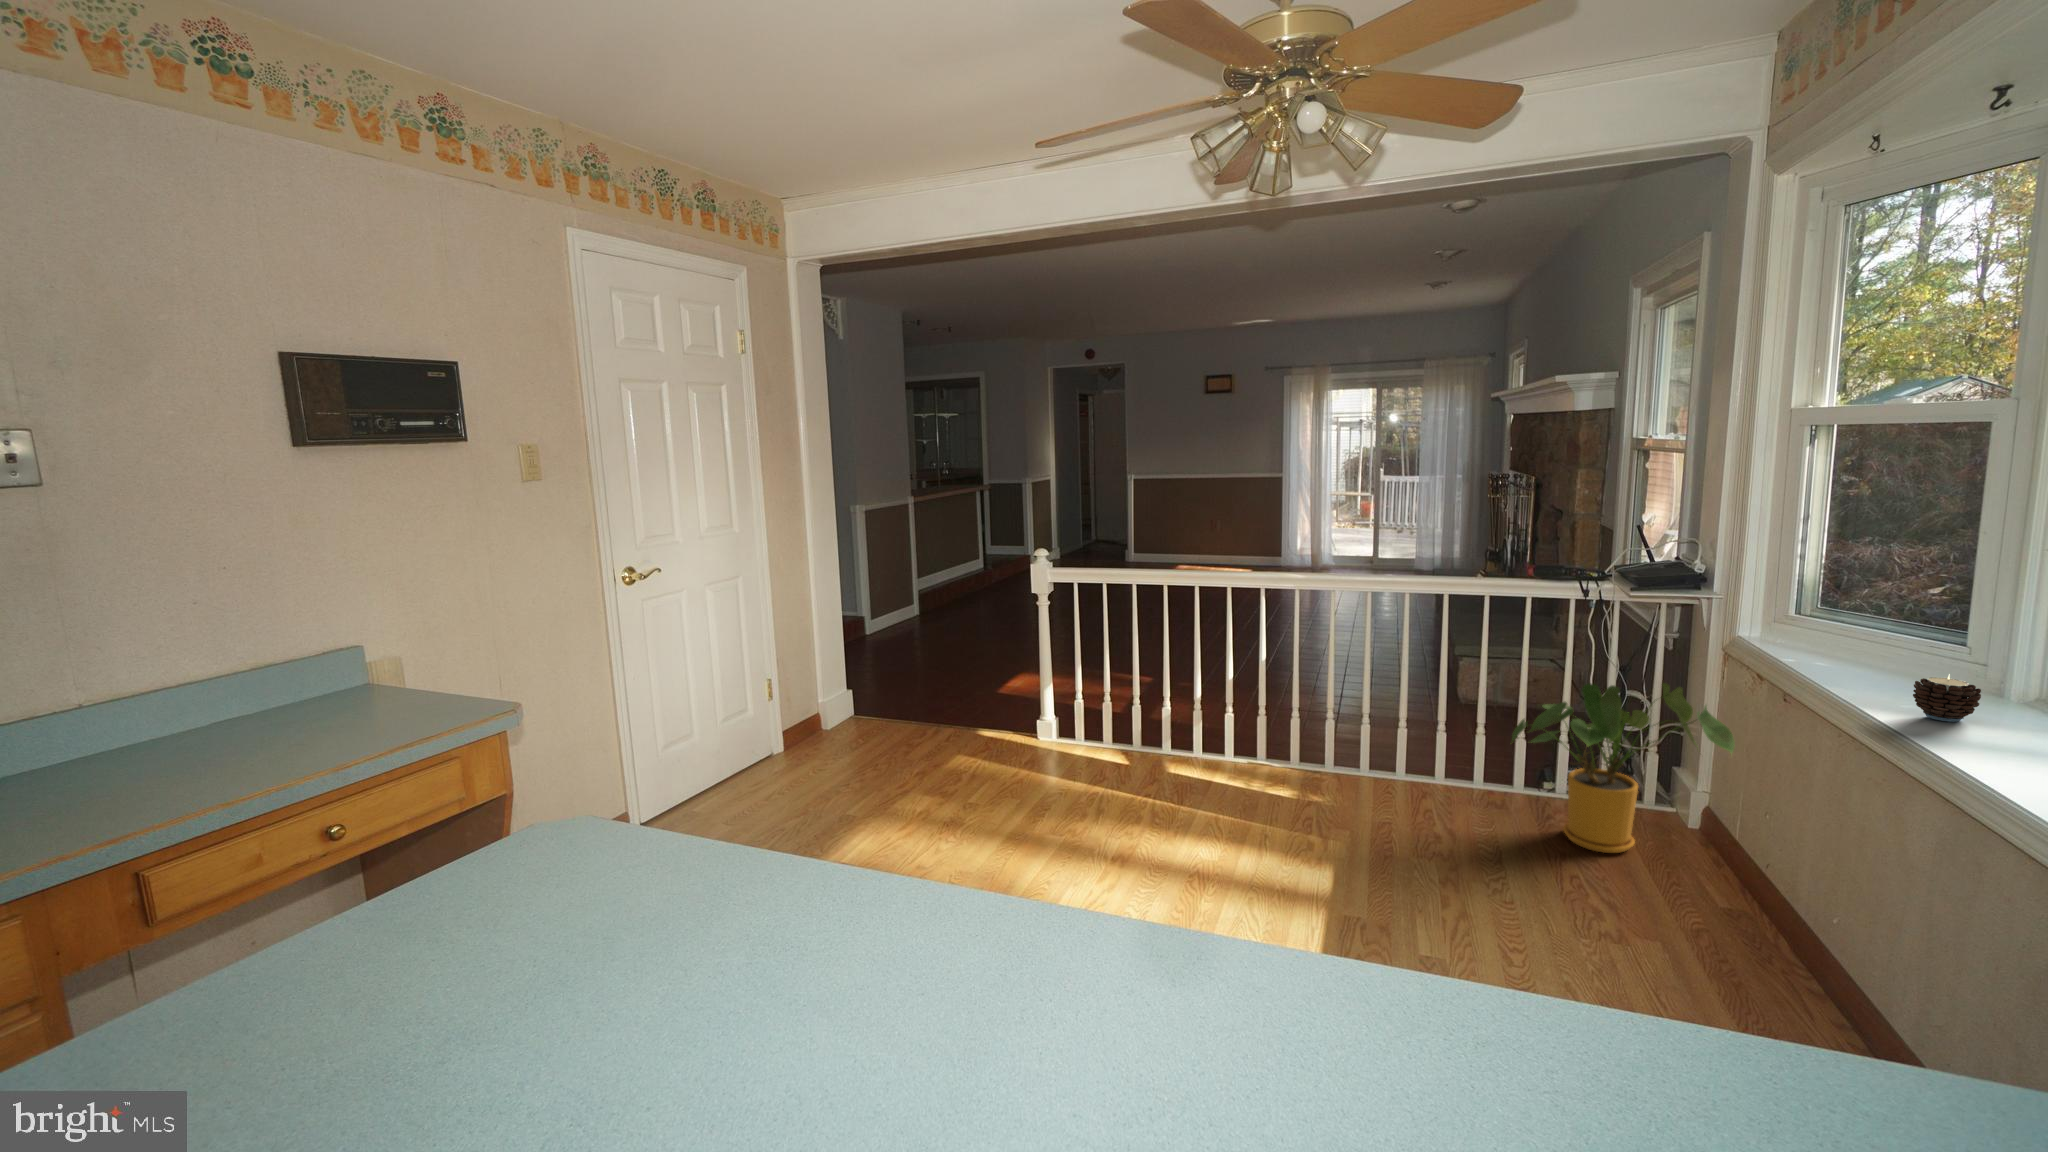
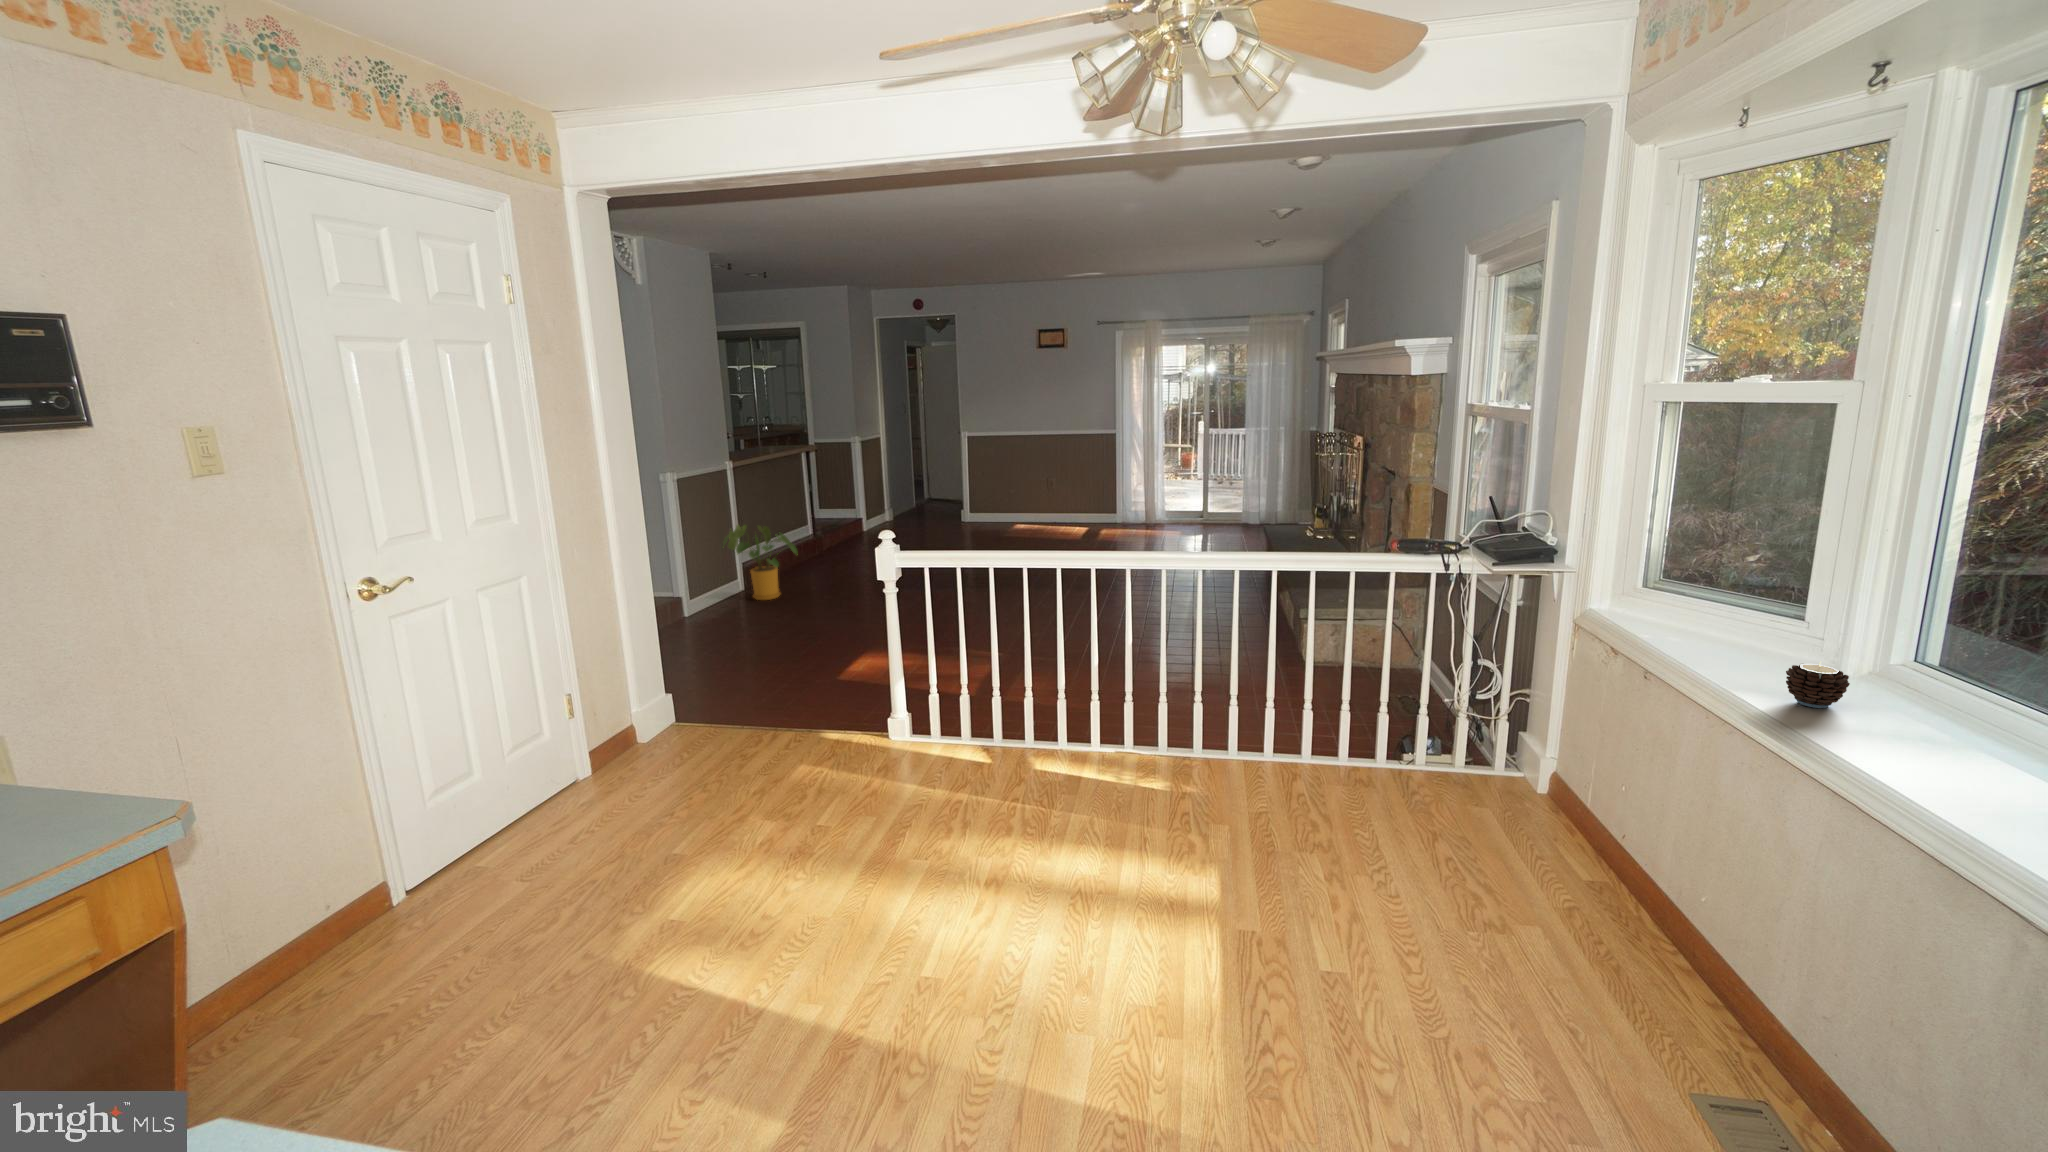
house plant: present [1512,683,1735,853] -> present [723,525,797,600]

